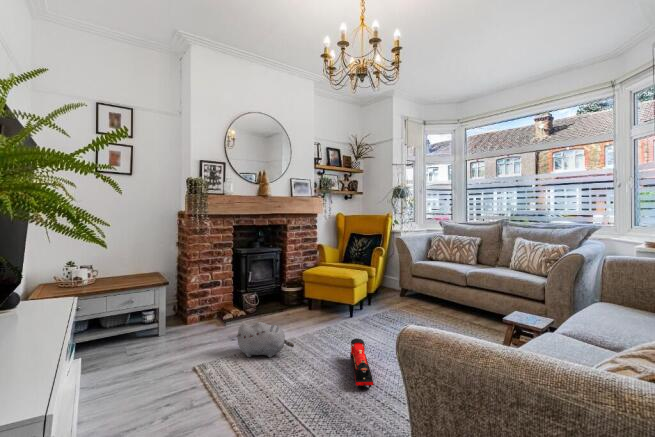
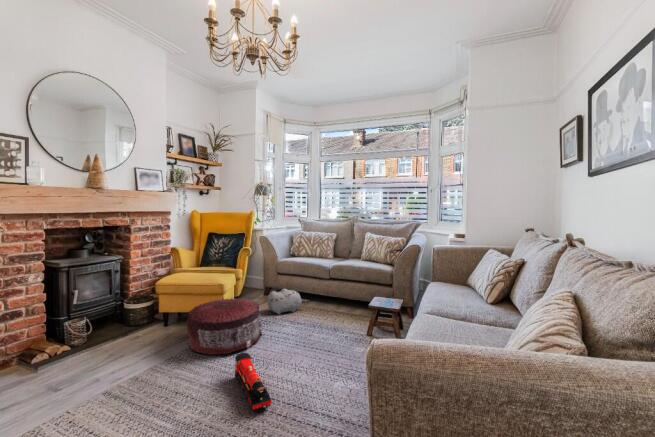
pouf: none [321,291,385,339] -> present [187,298,262,354]
plush toy: present [237,322,294,357] -> present [267,289,309,314]

